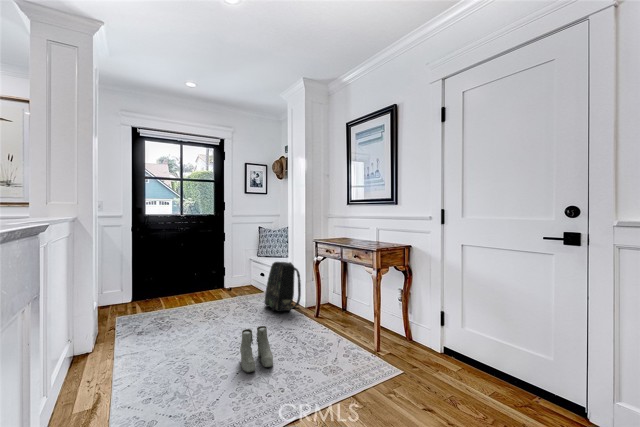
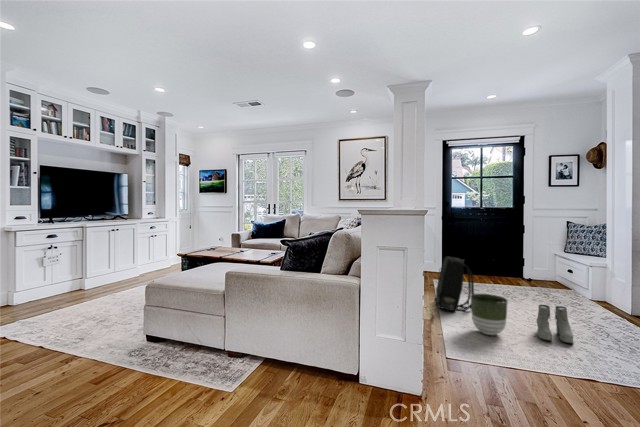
backpack: present [265,262,301,311] -> present [434,257,474,311]
planter: none [164,334,211,393] -> present [471,294,508,335]

